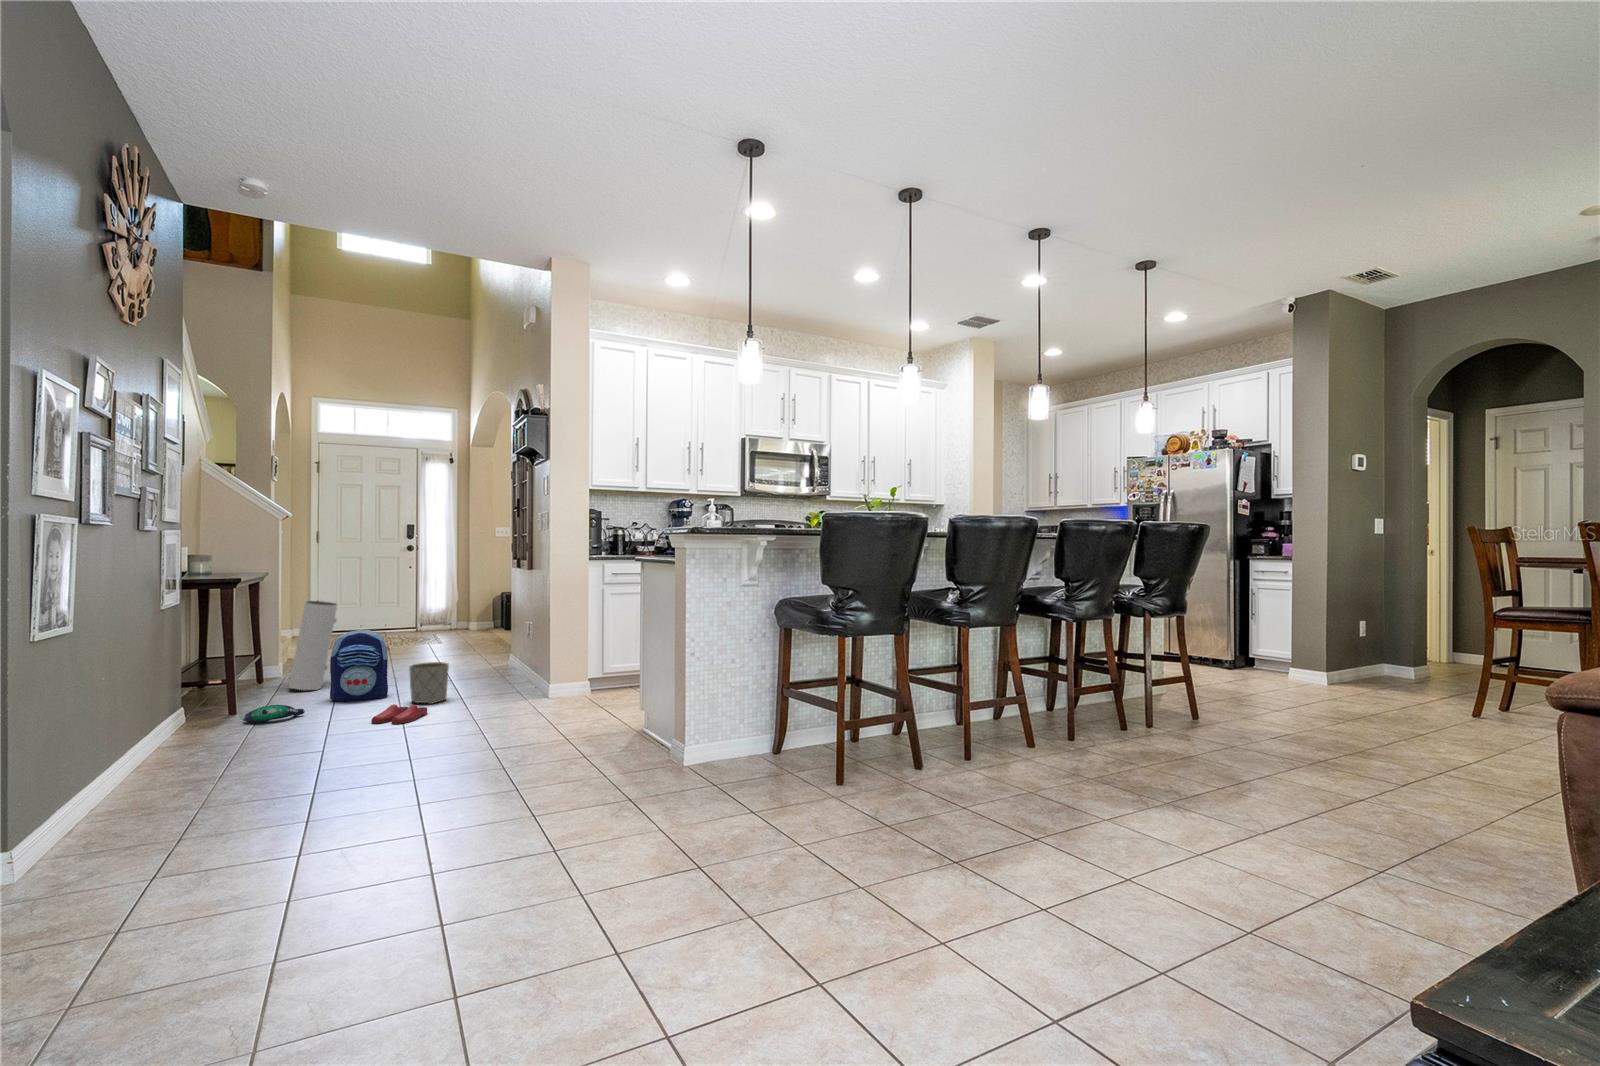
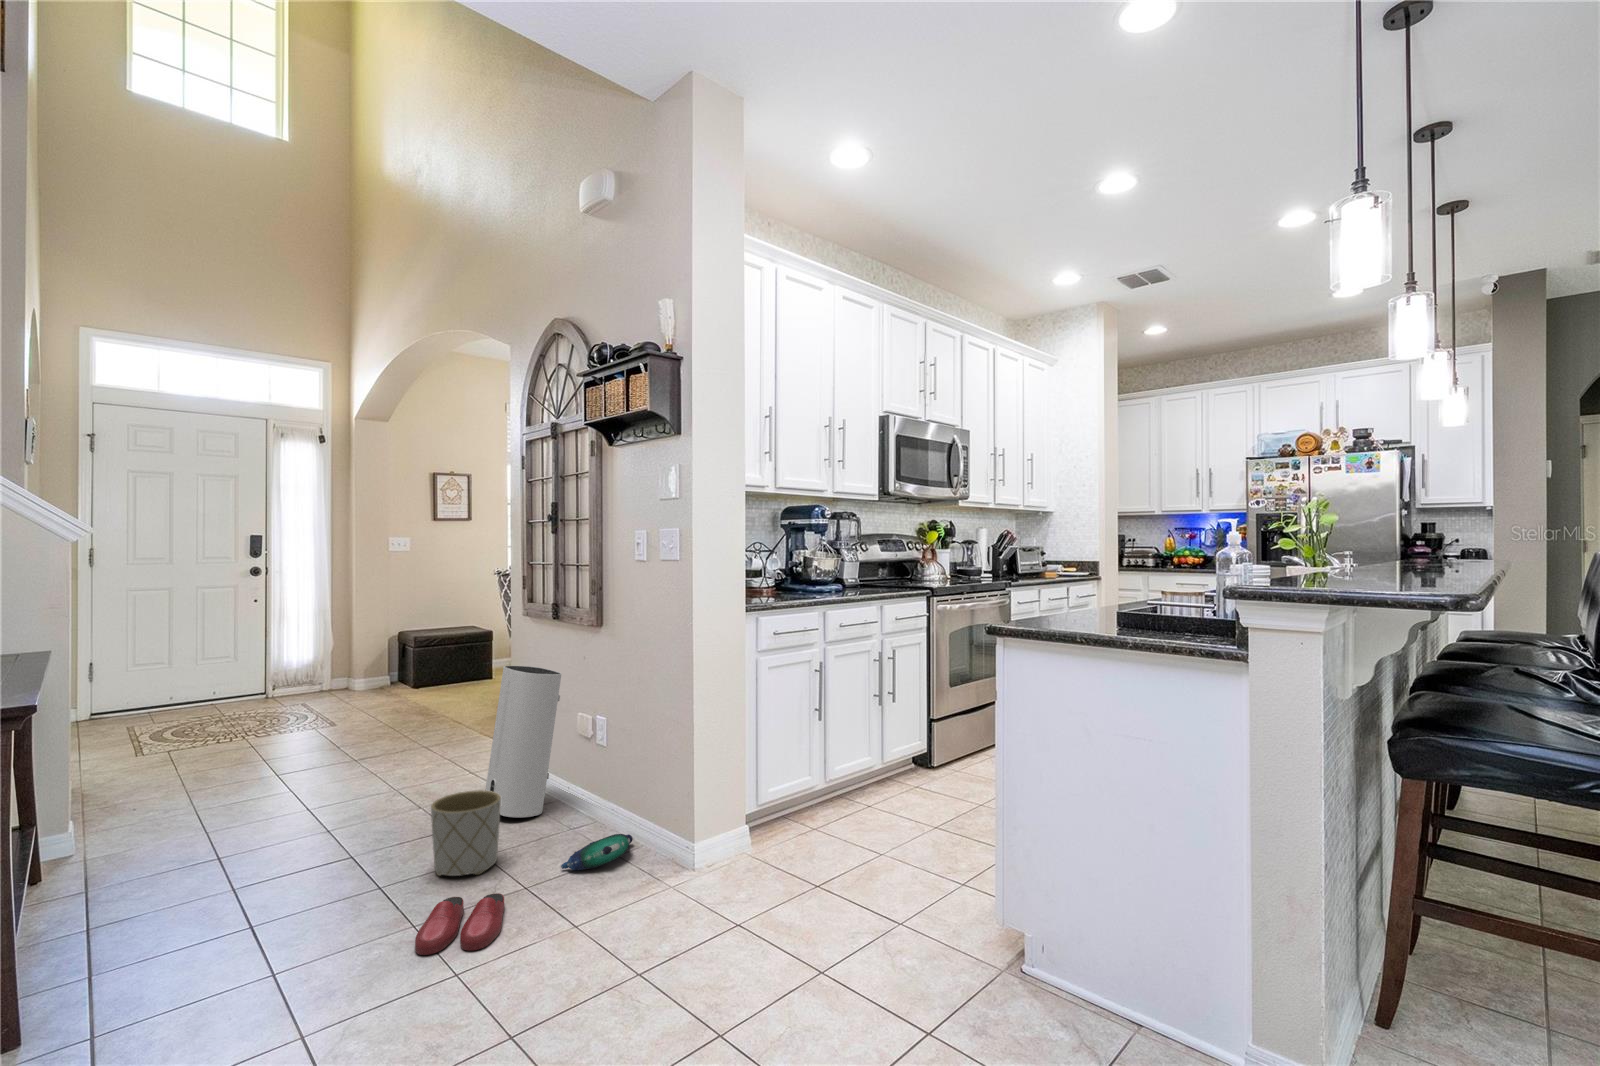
air purifier: present [289,601,337,690] -> present [485,666,561,817]
backpack: present [330,630,390,702] -> none [258,744,371,890]
plush toy: present [243,705,305,723] -> present [561,834,633,871]

